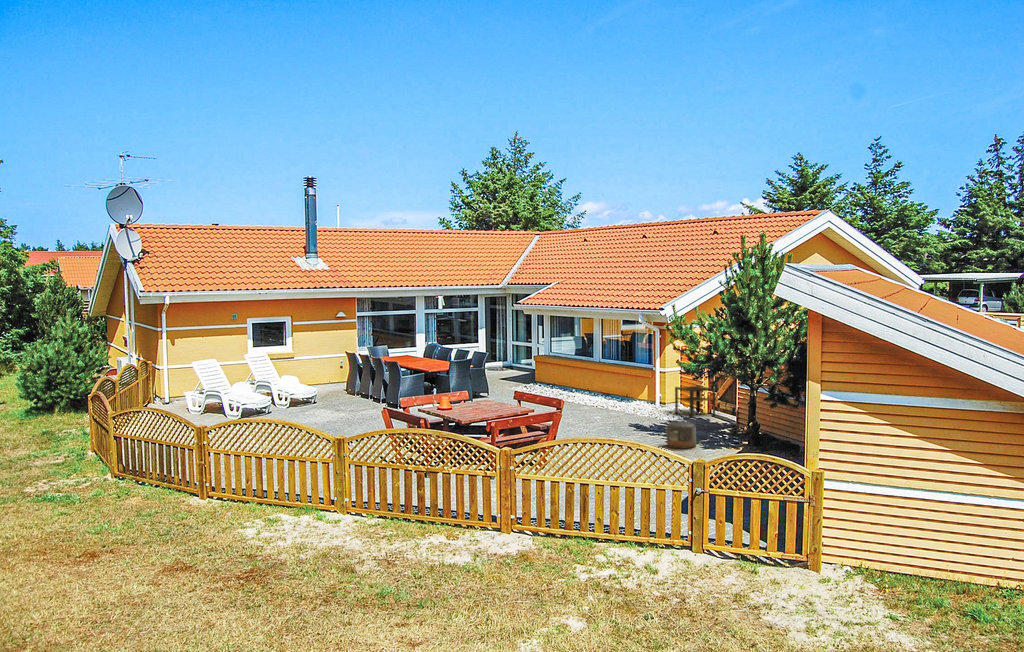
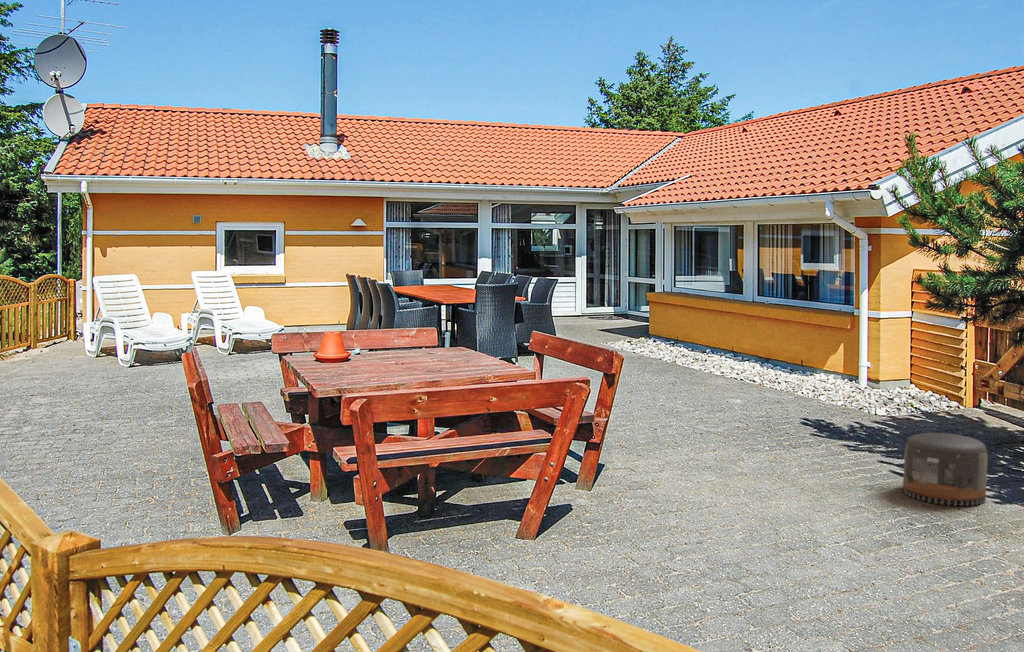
side table: present [675,385,715,418] -> none [902,347,995,413]

